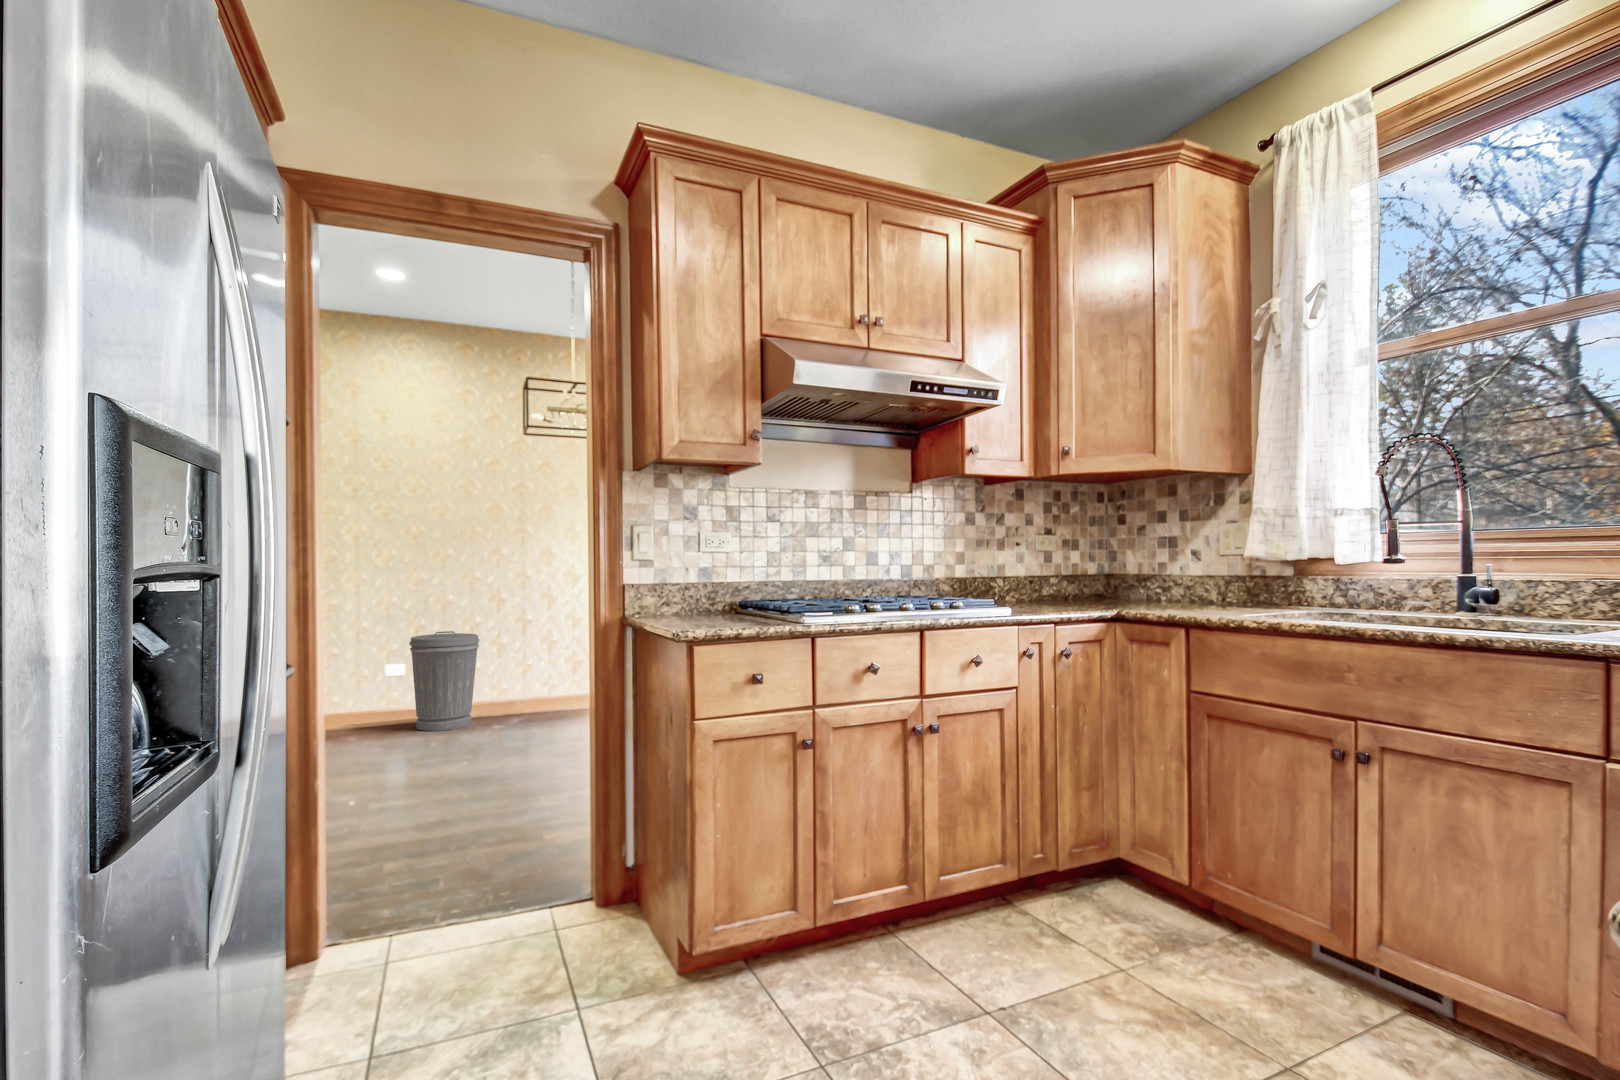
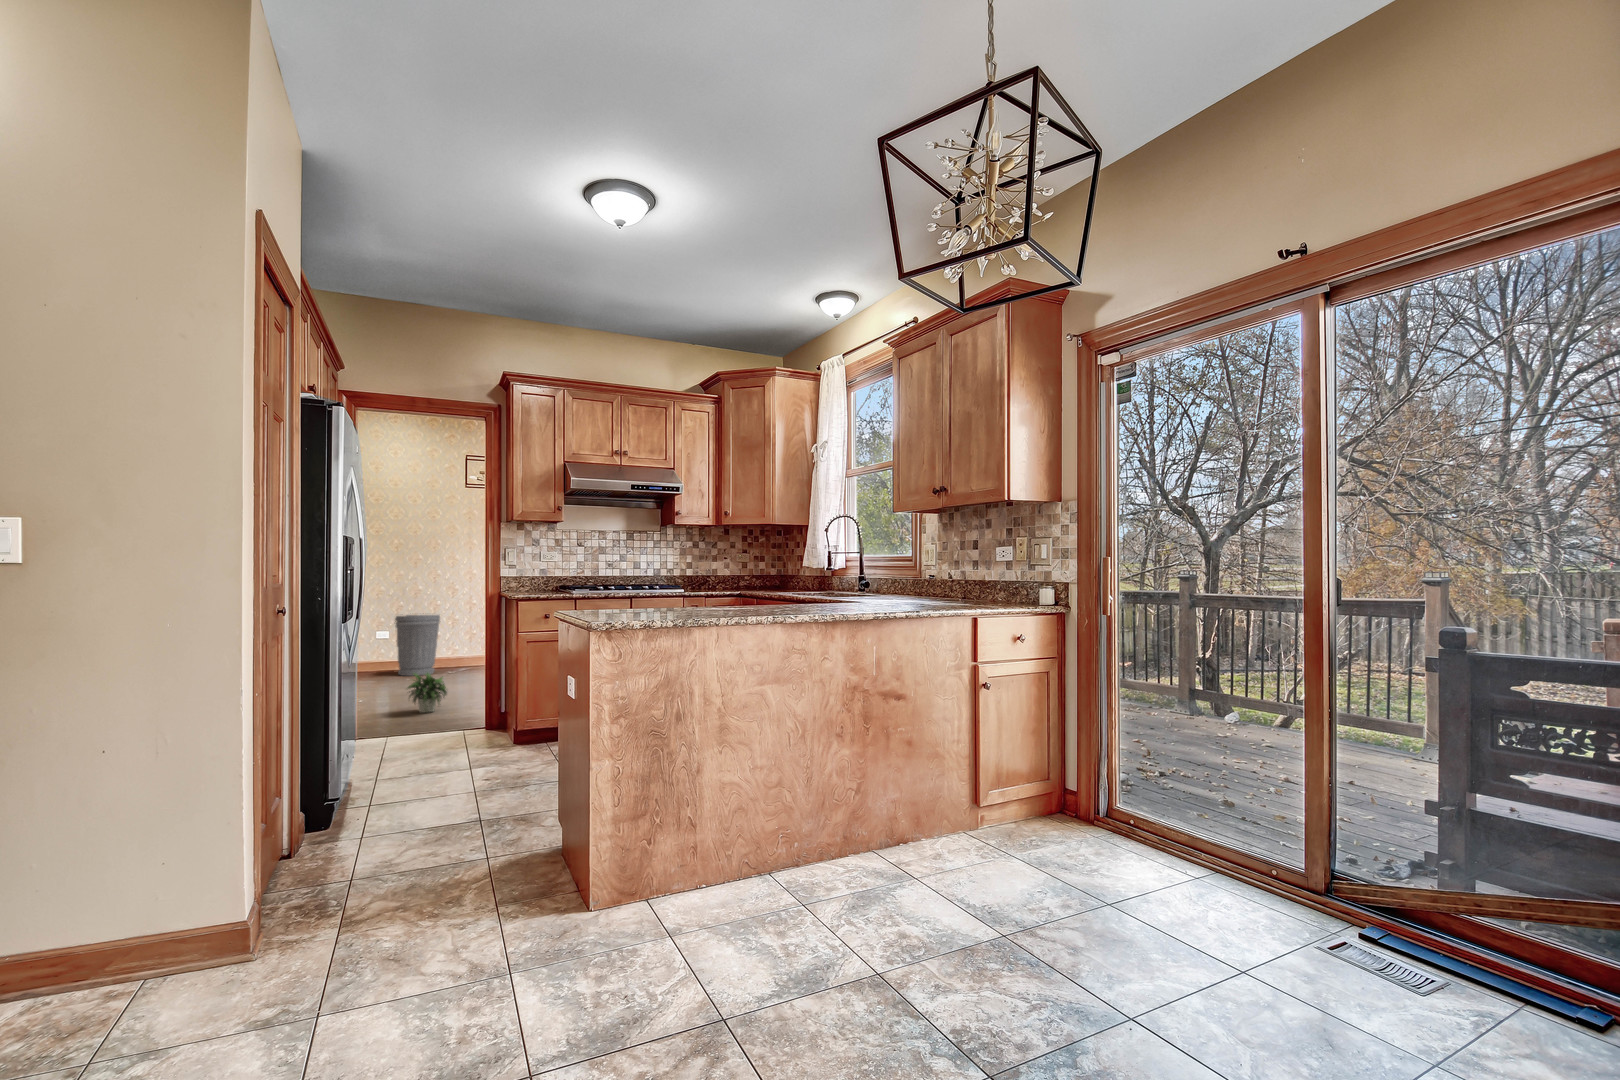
potted plant: none [429,756,508,839] -> present [408,672,447,713]

